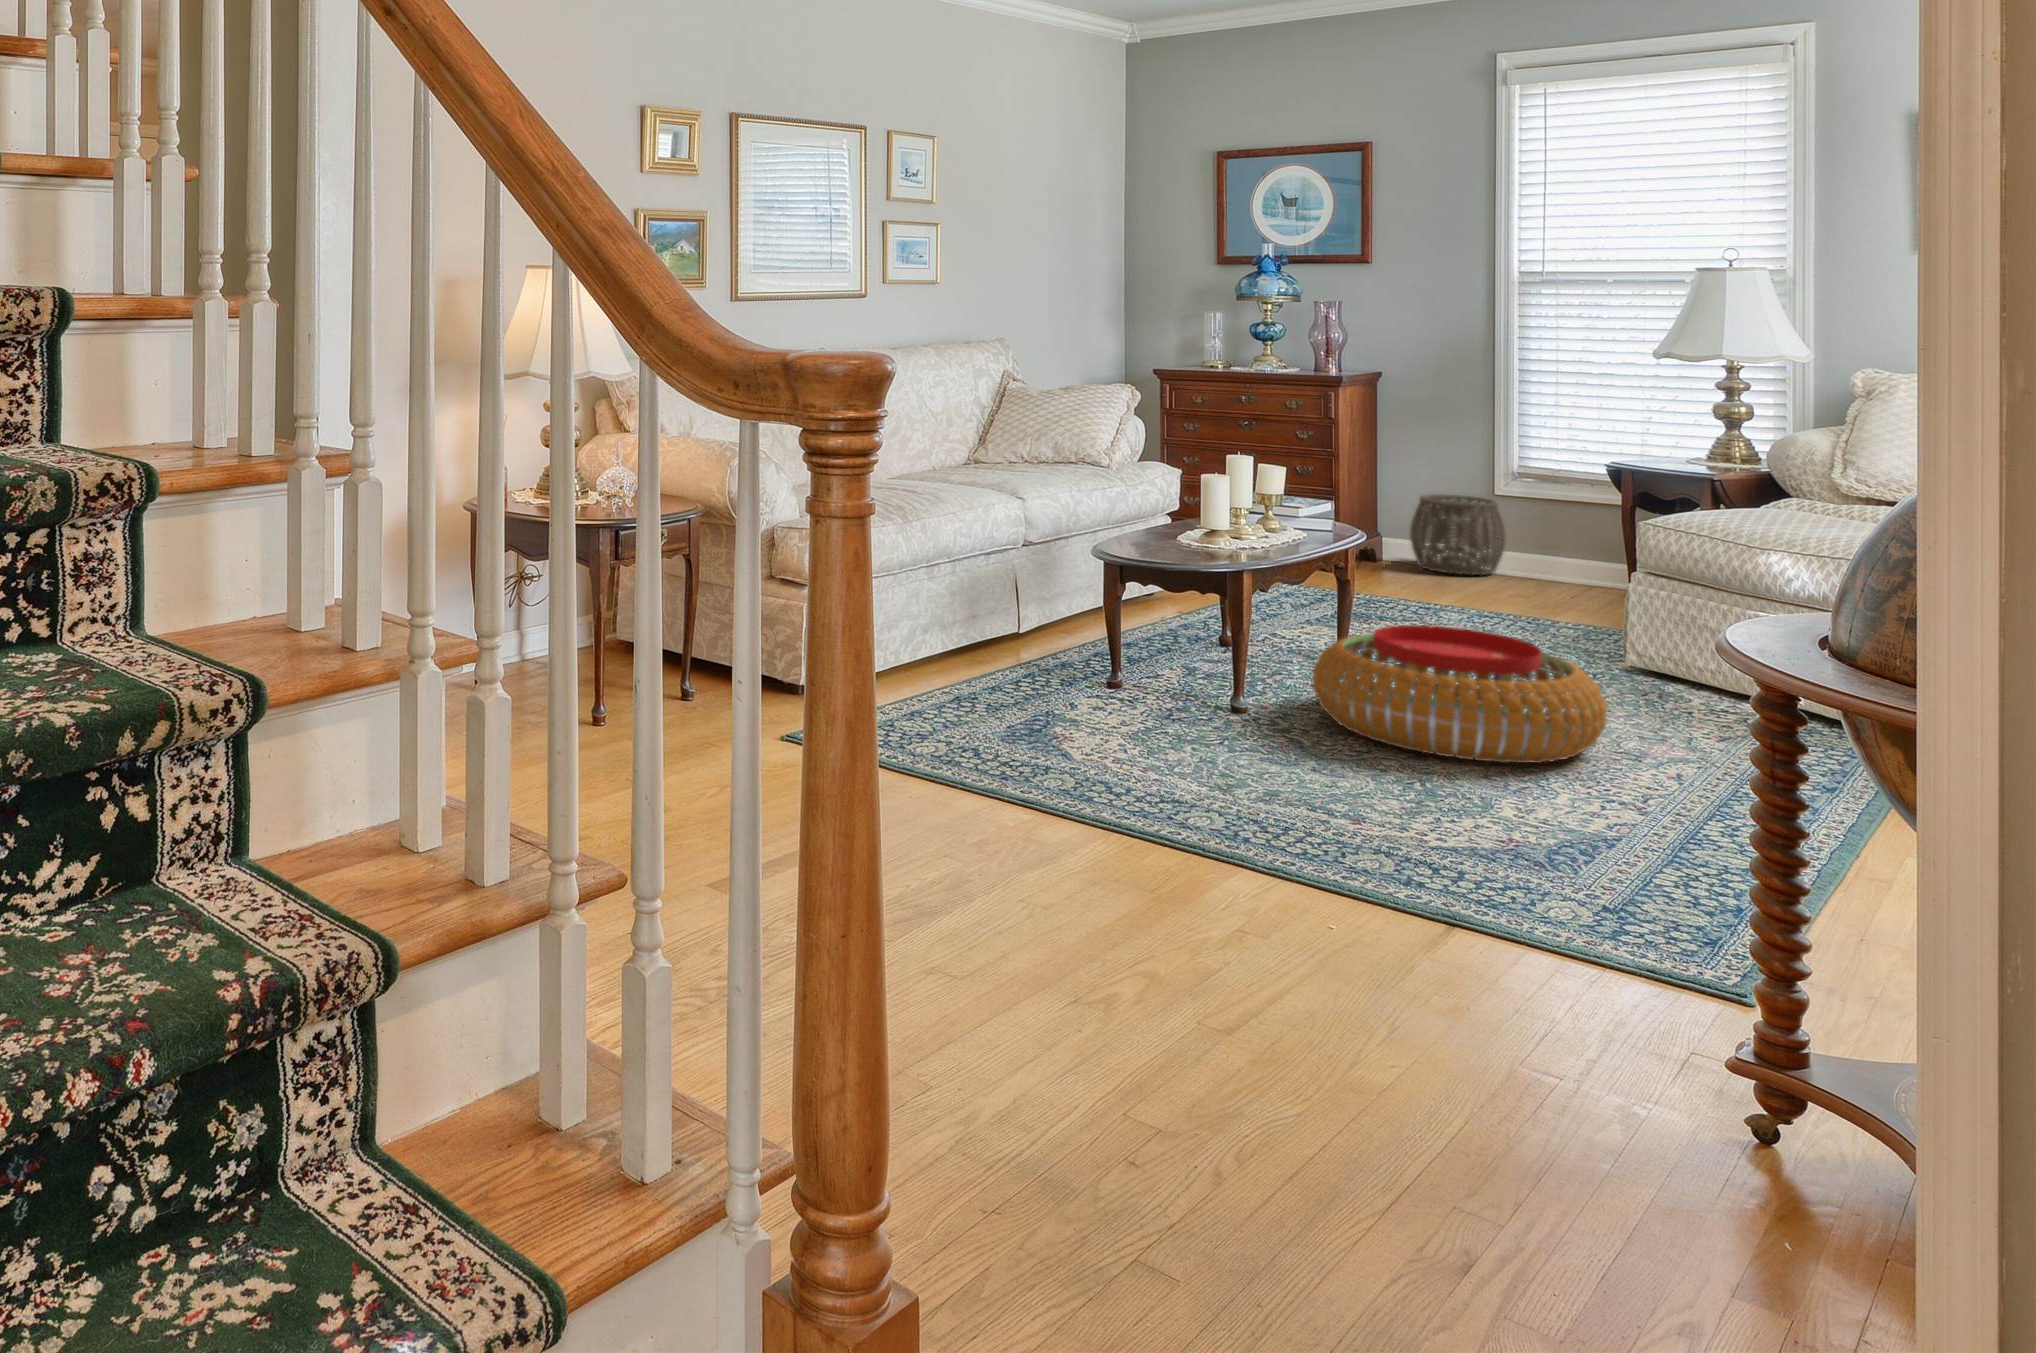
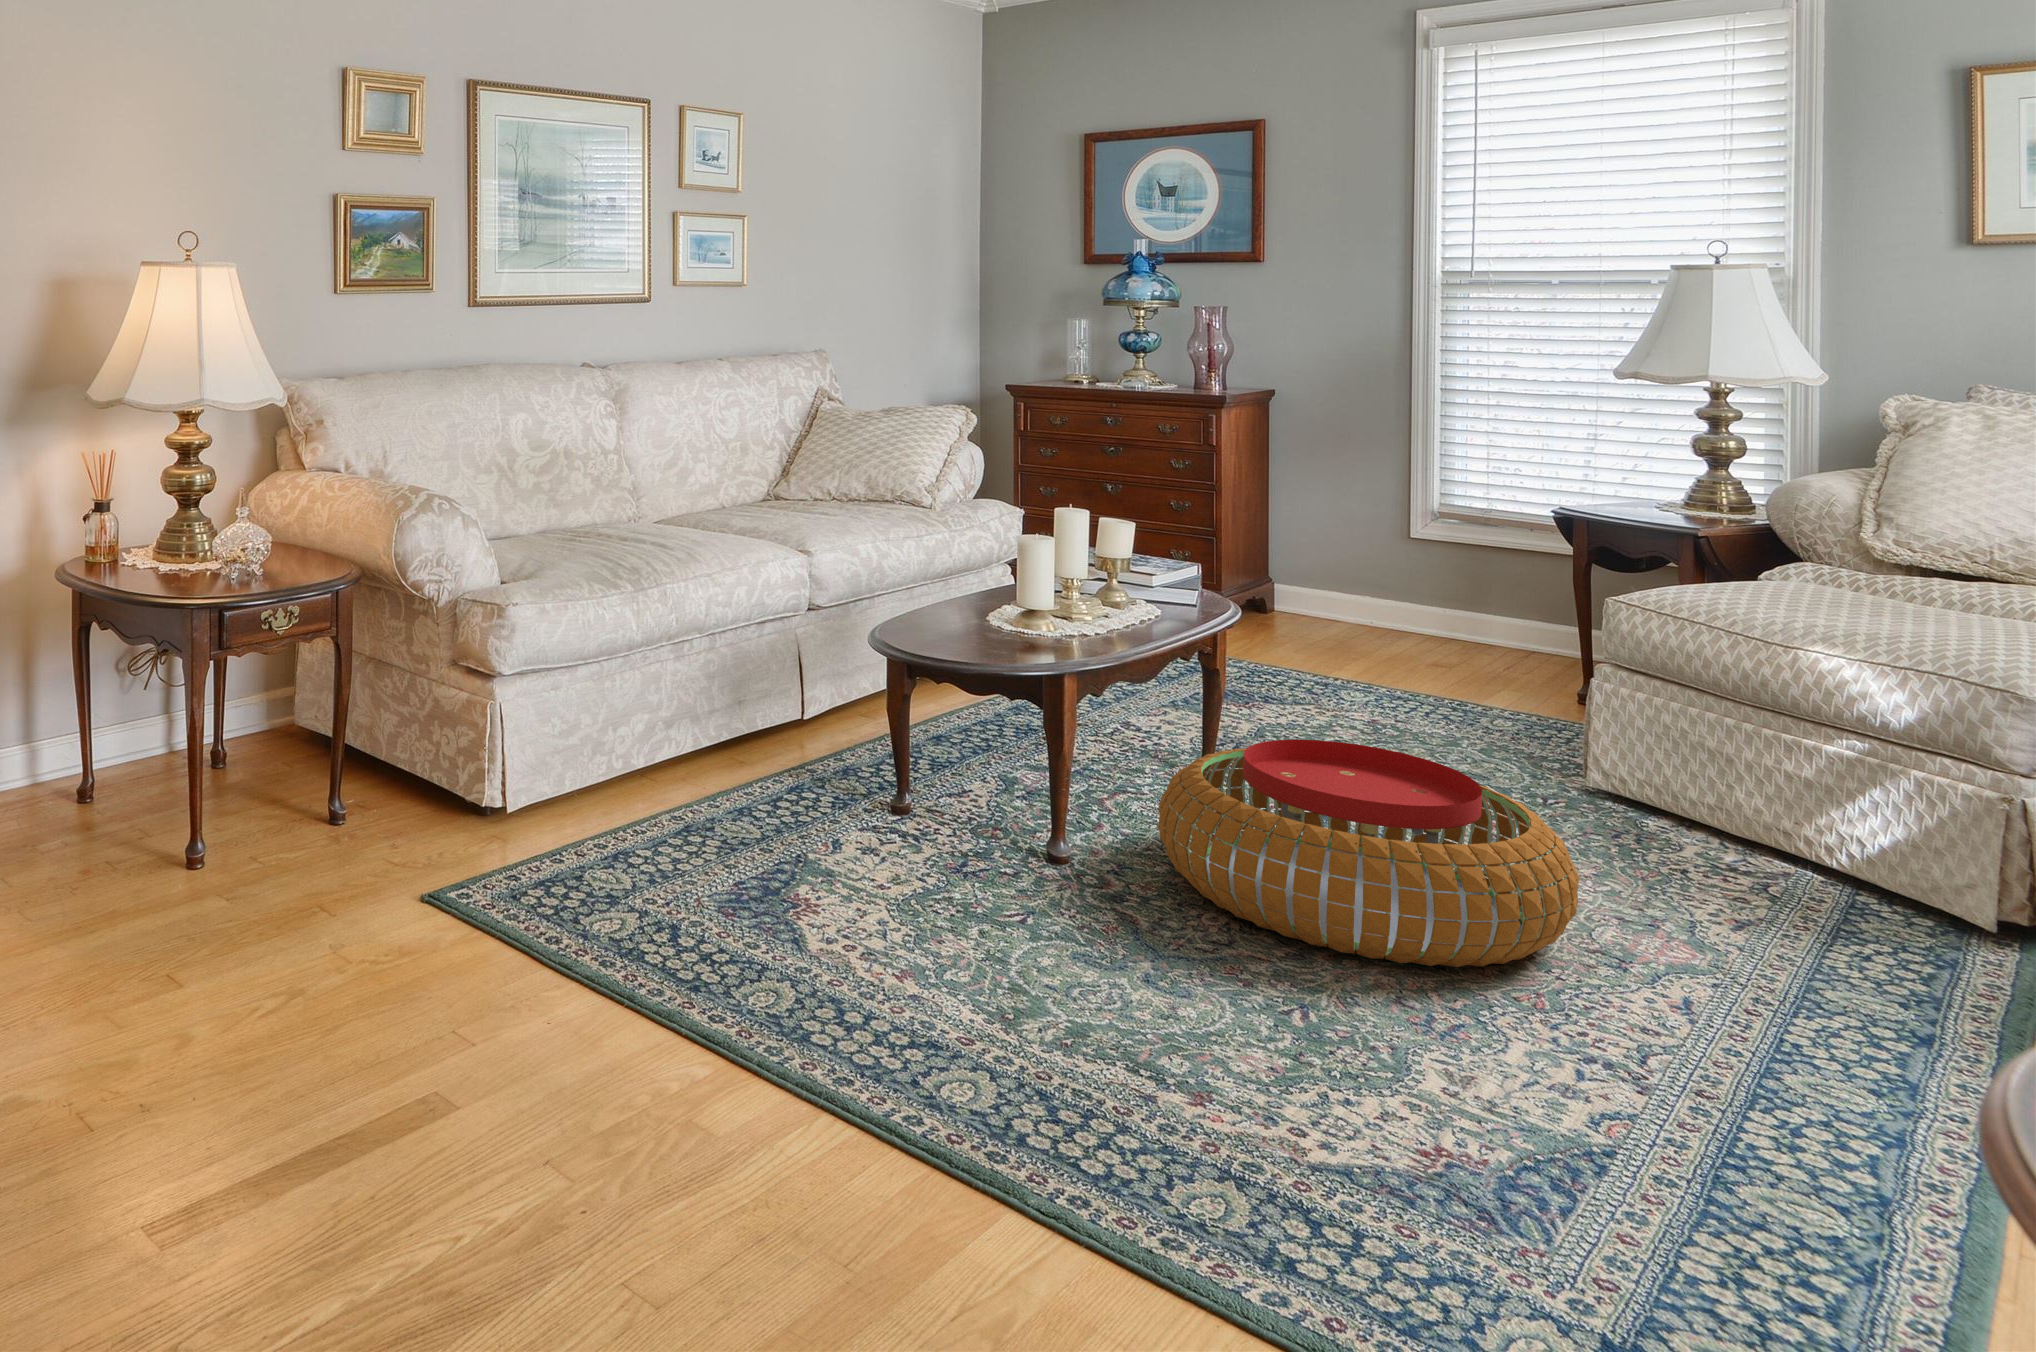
woven basket: present [1410,494,1506,576] -> none [1308,540,1426,641]

